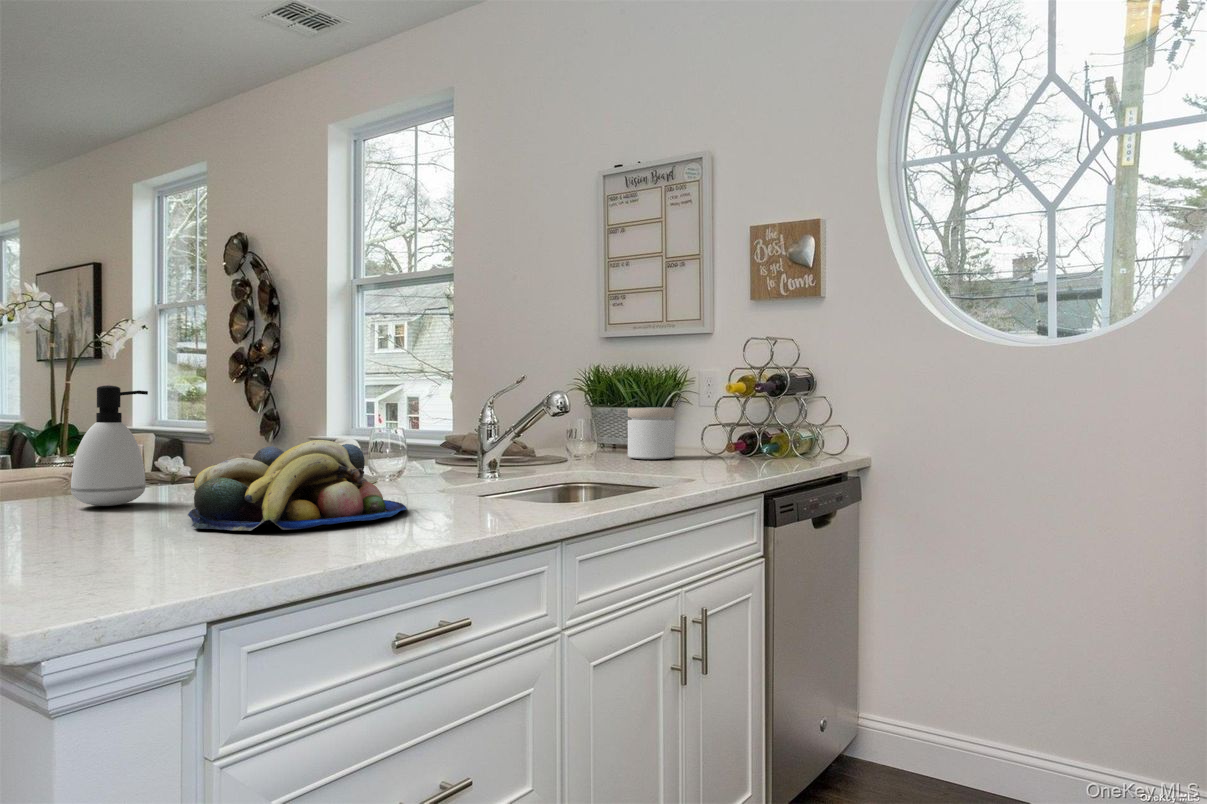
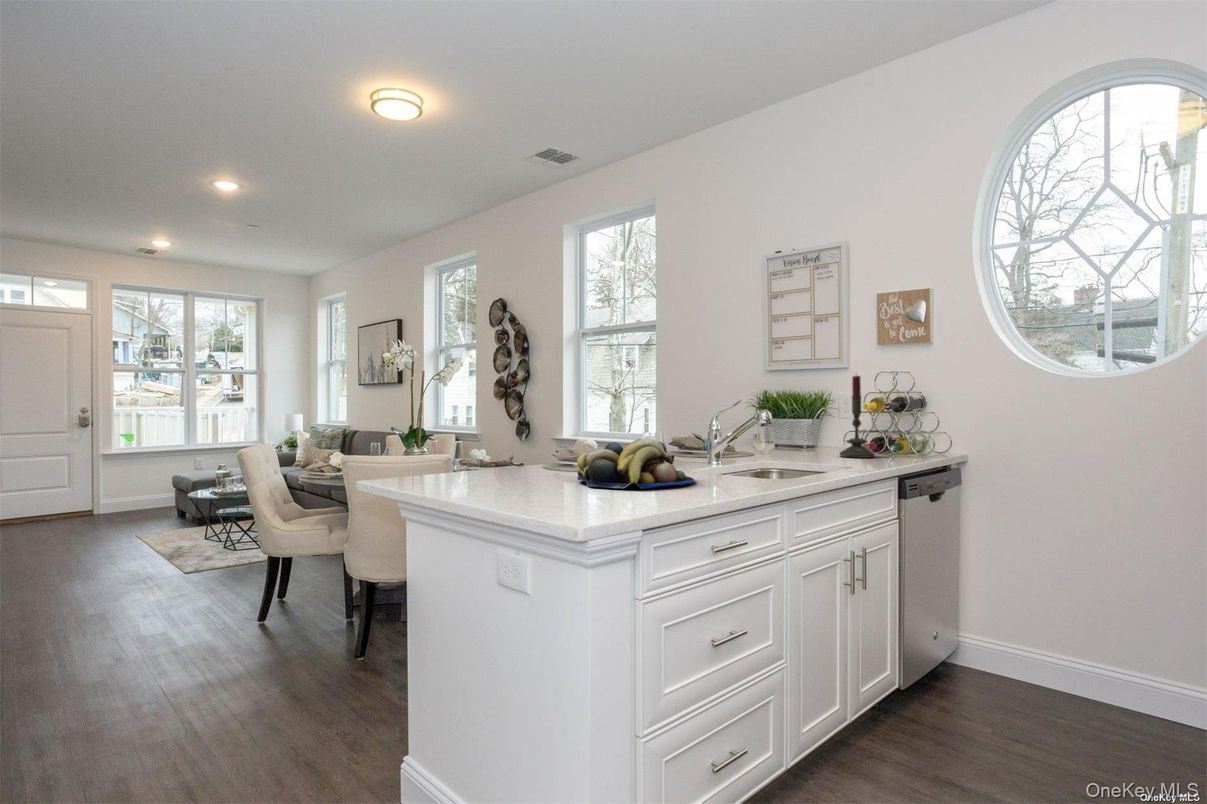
candle: none [691,339,739,464] -> present [840,376,874,458]
soap dispenser: present [71,385,148,506] -> none [500,407,538,475]
jar: present [628,408,675,459] -> none [793,419,826,454]

